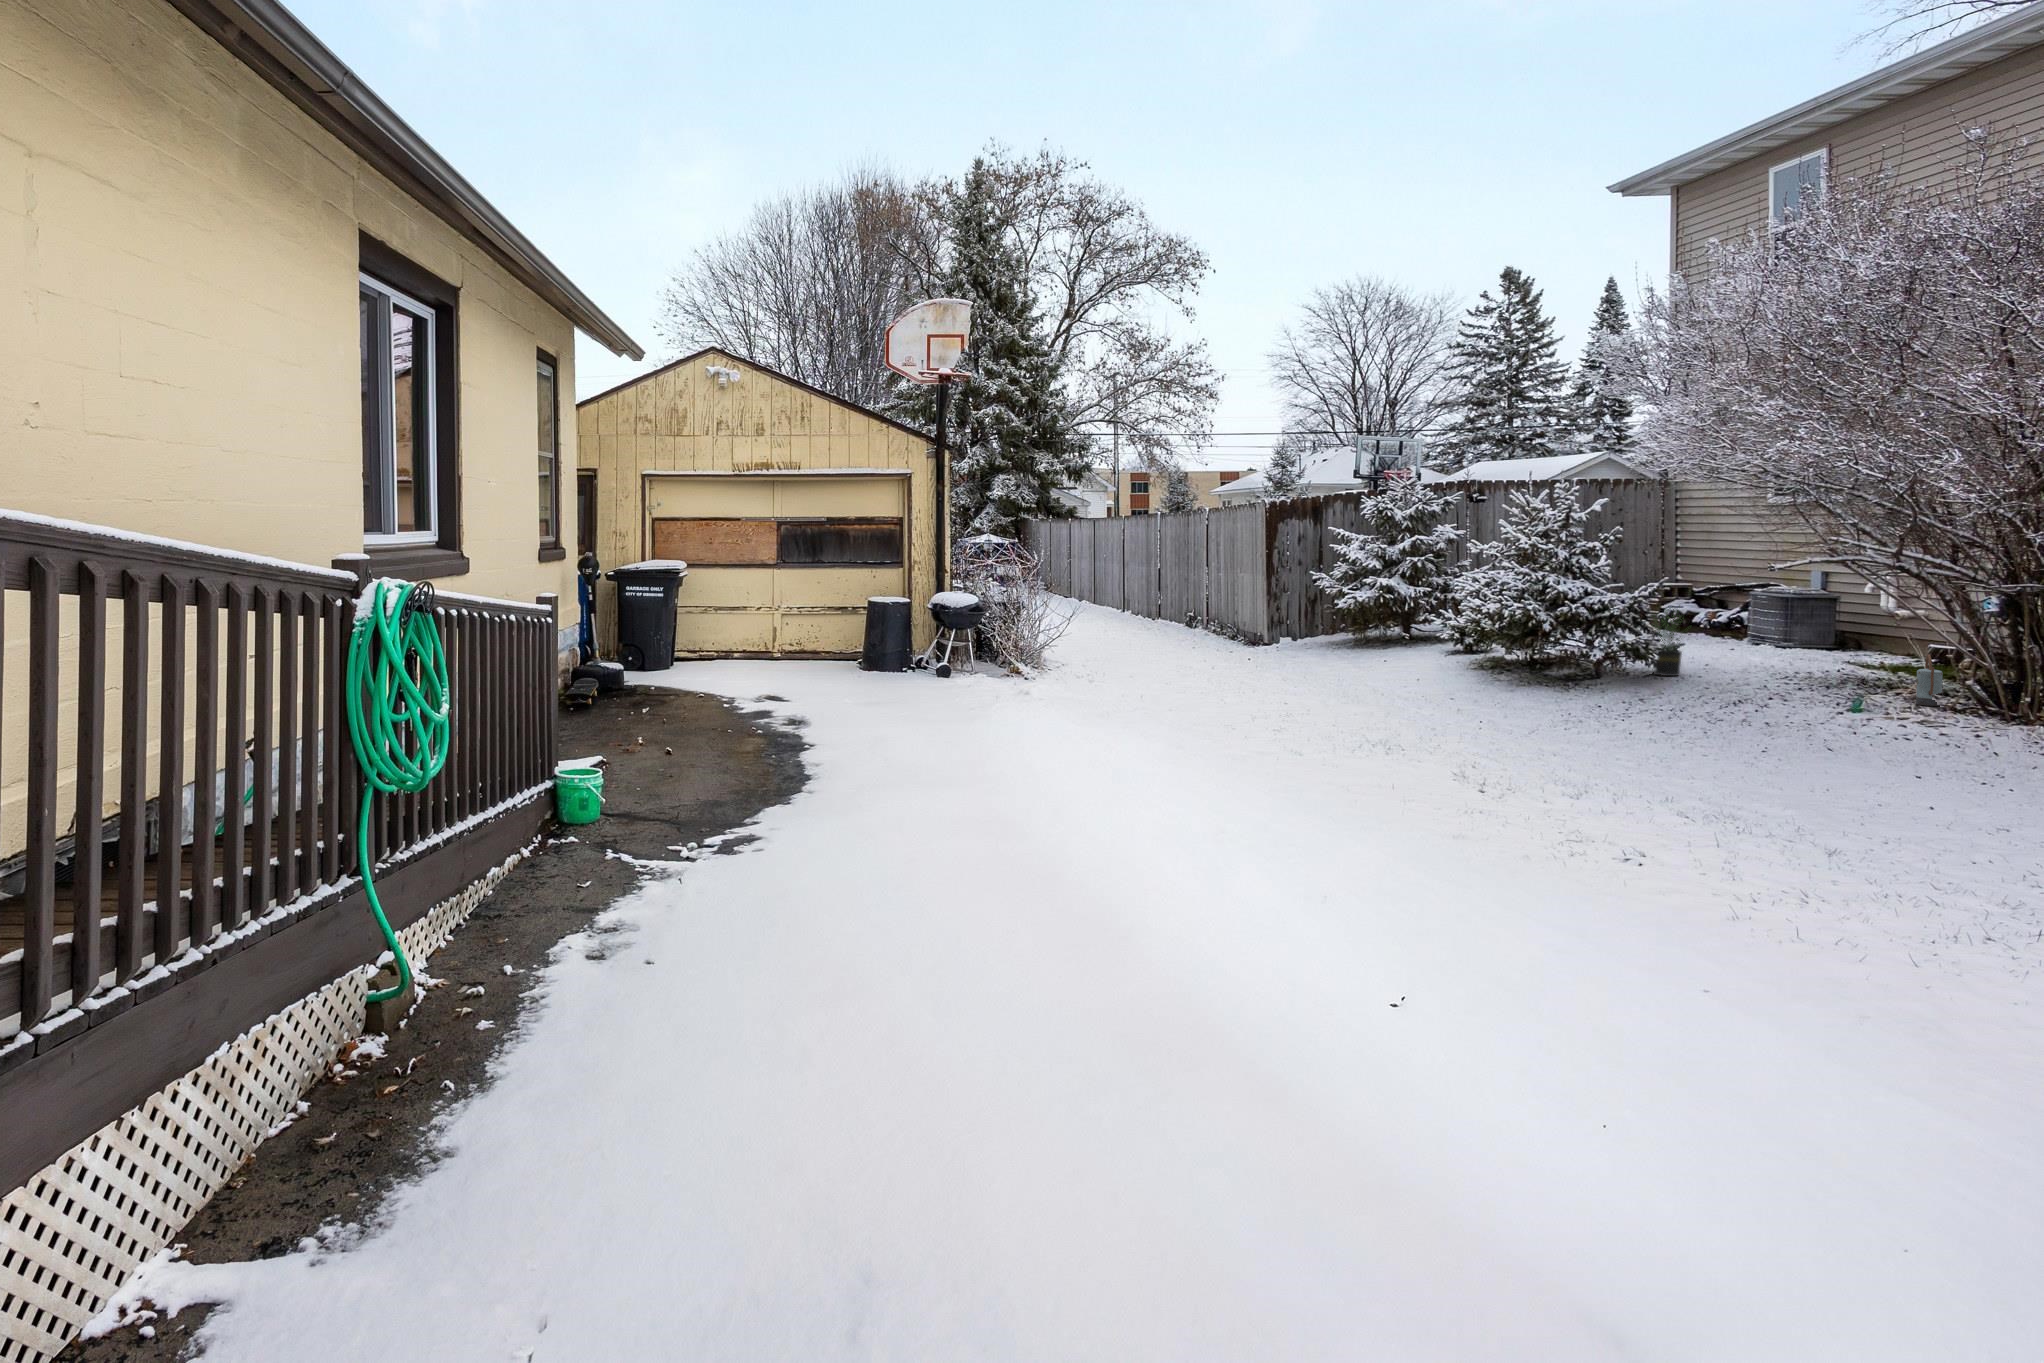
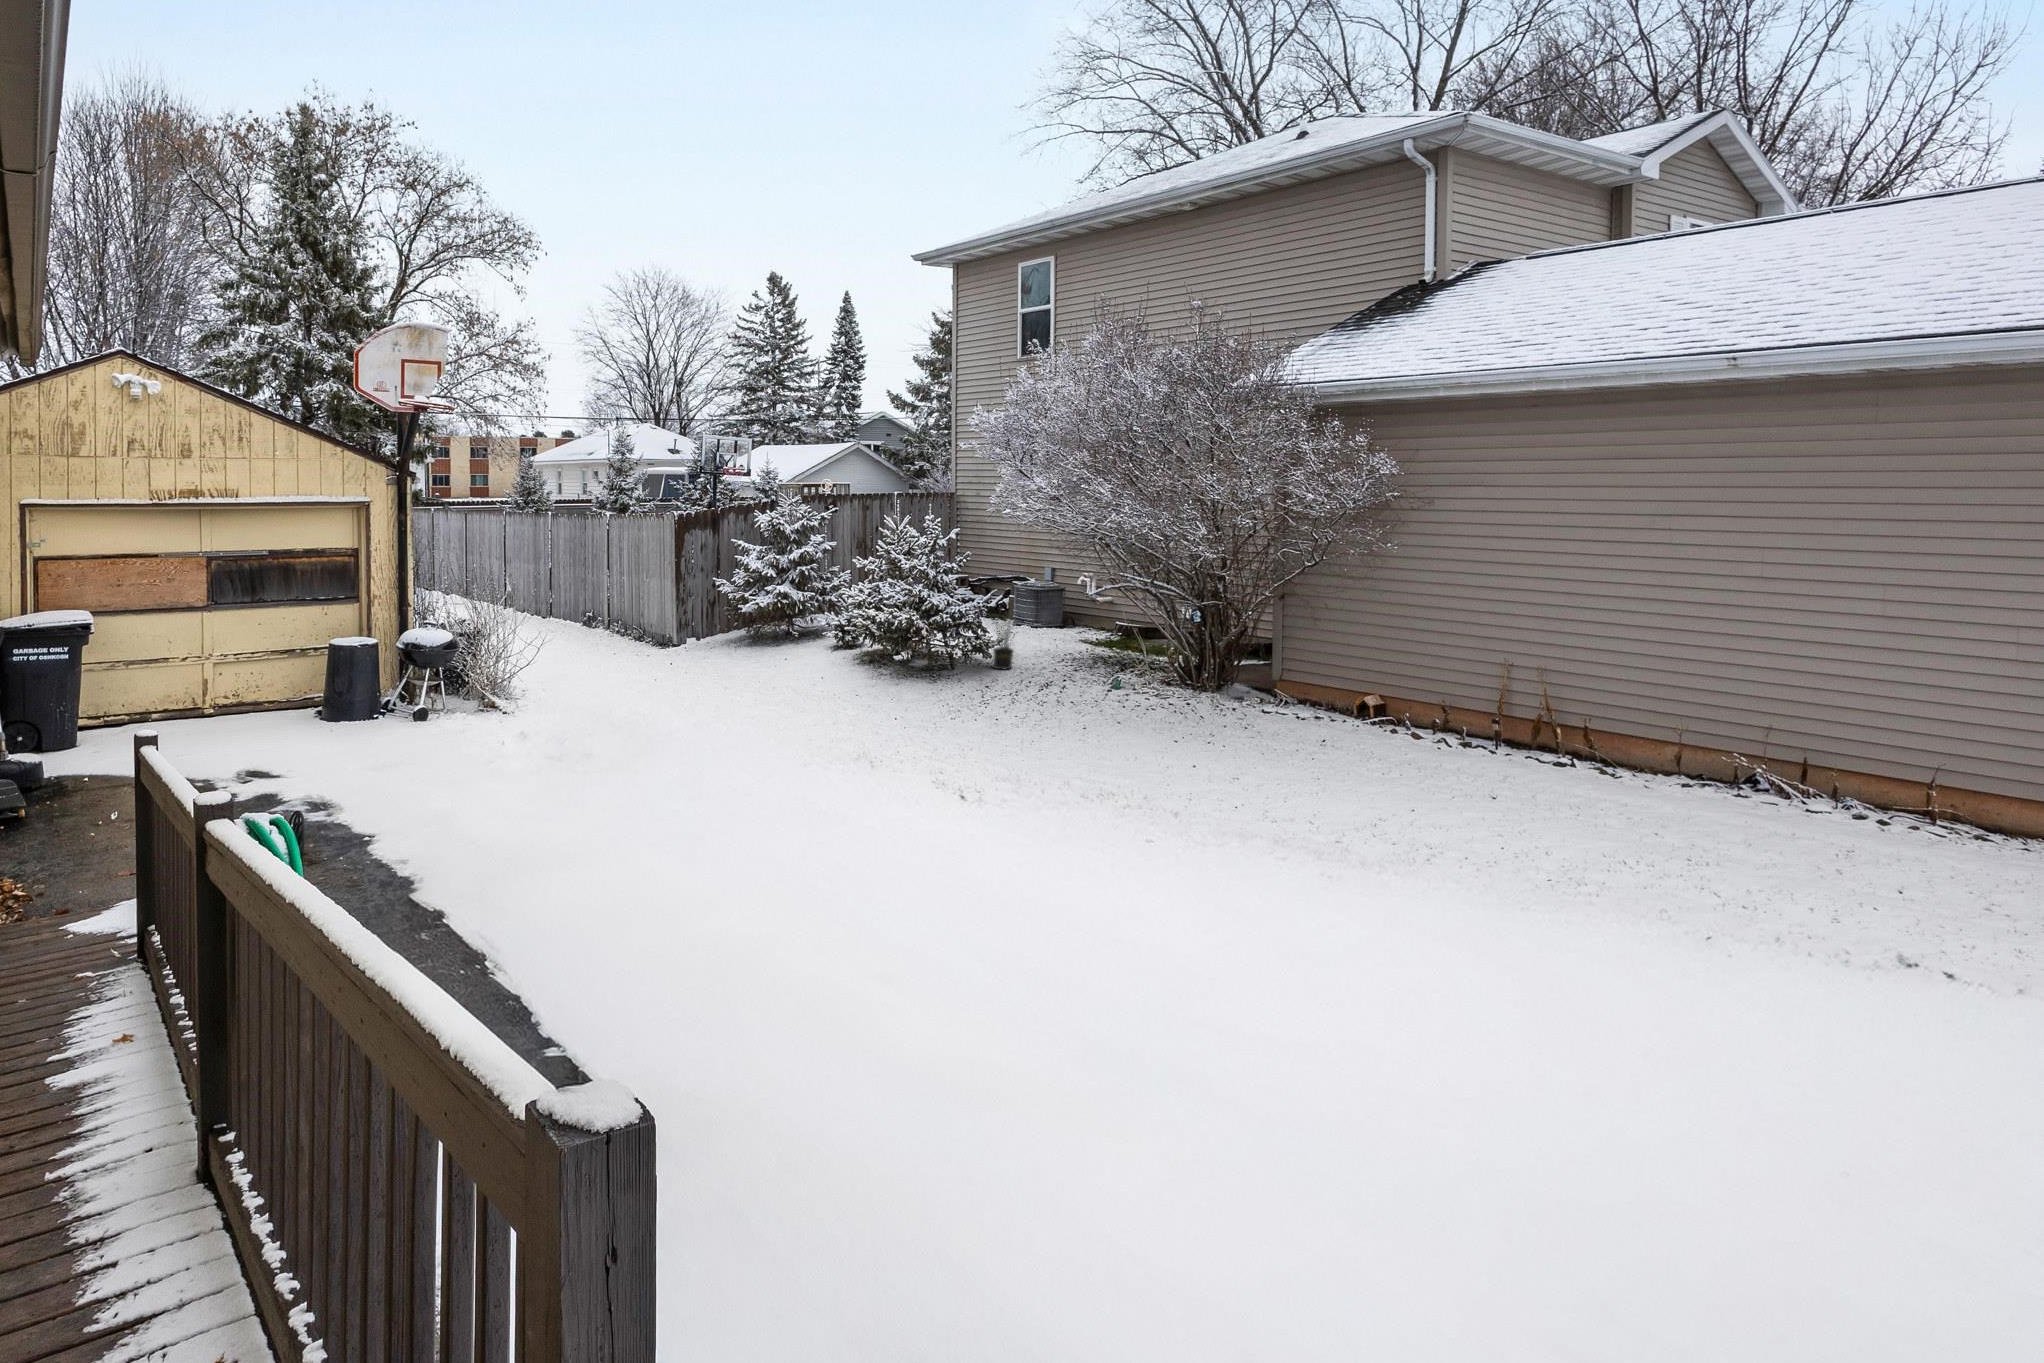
watering can: present [1916,654,1943,706] -> none [1164,650,1180,688]

